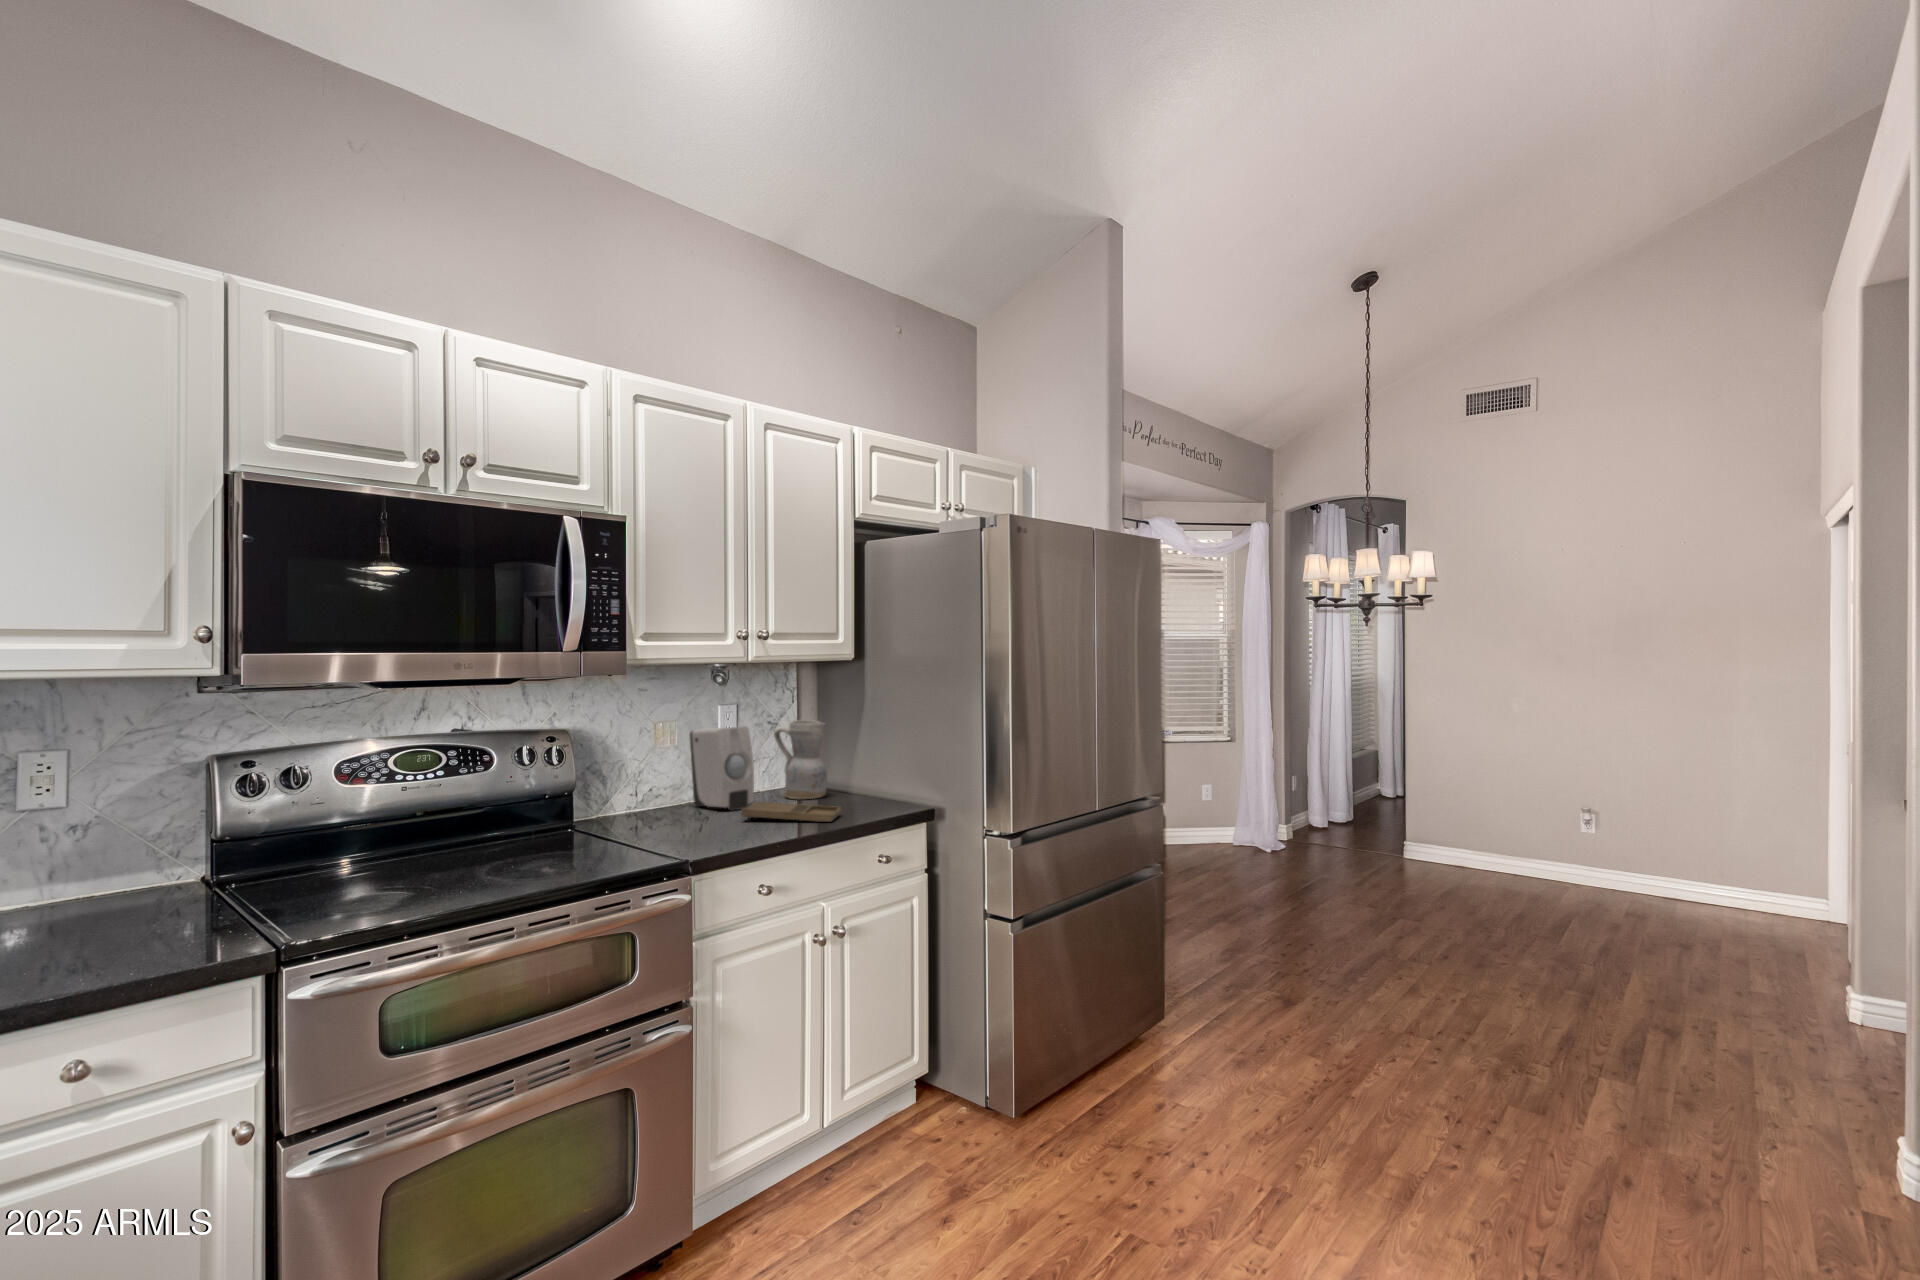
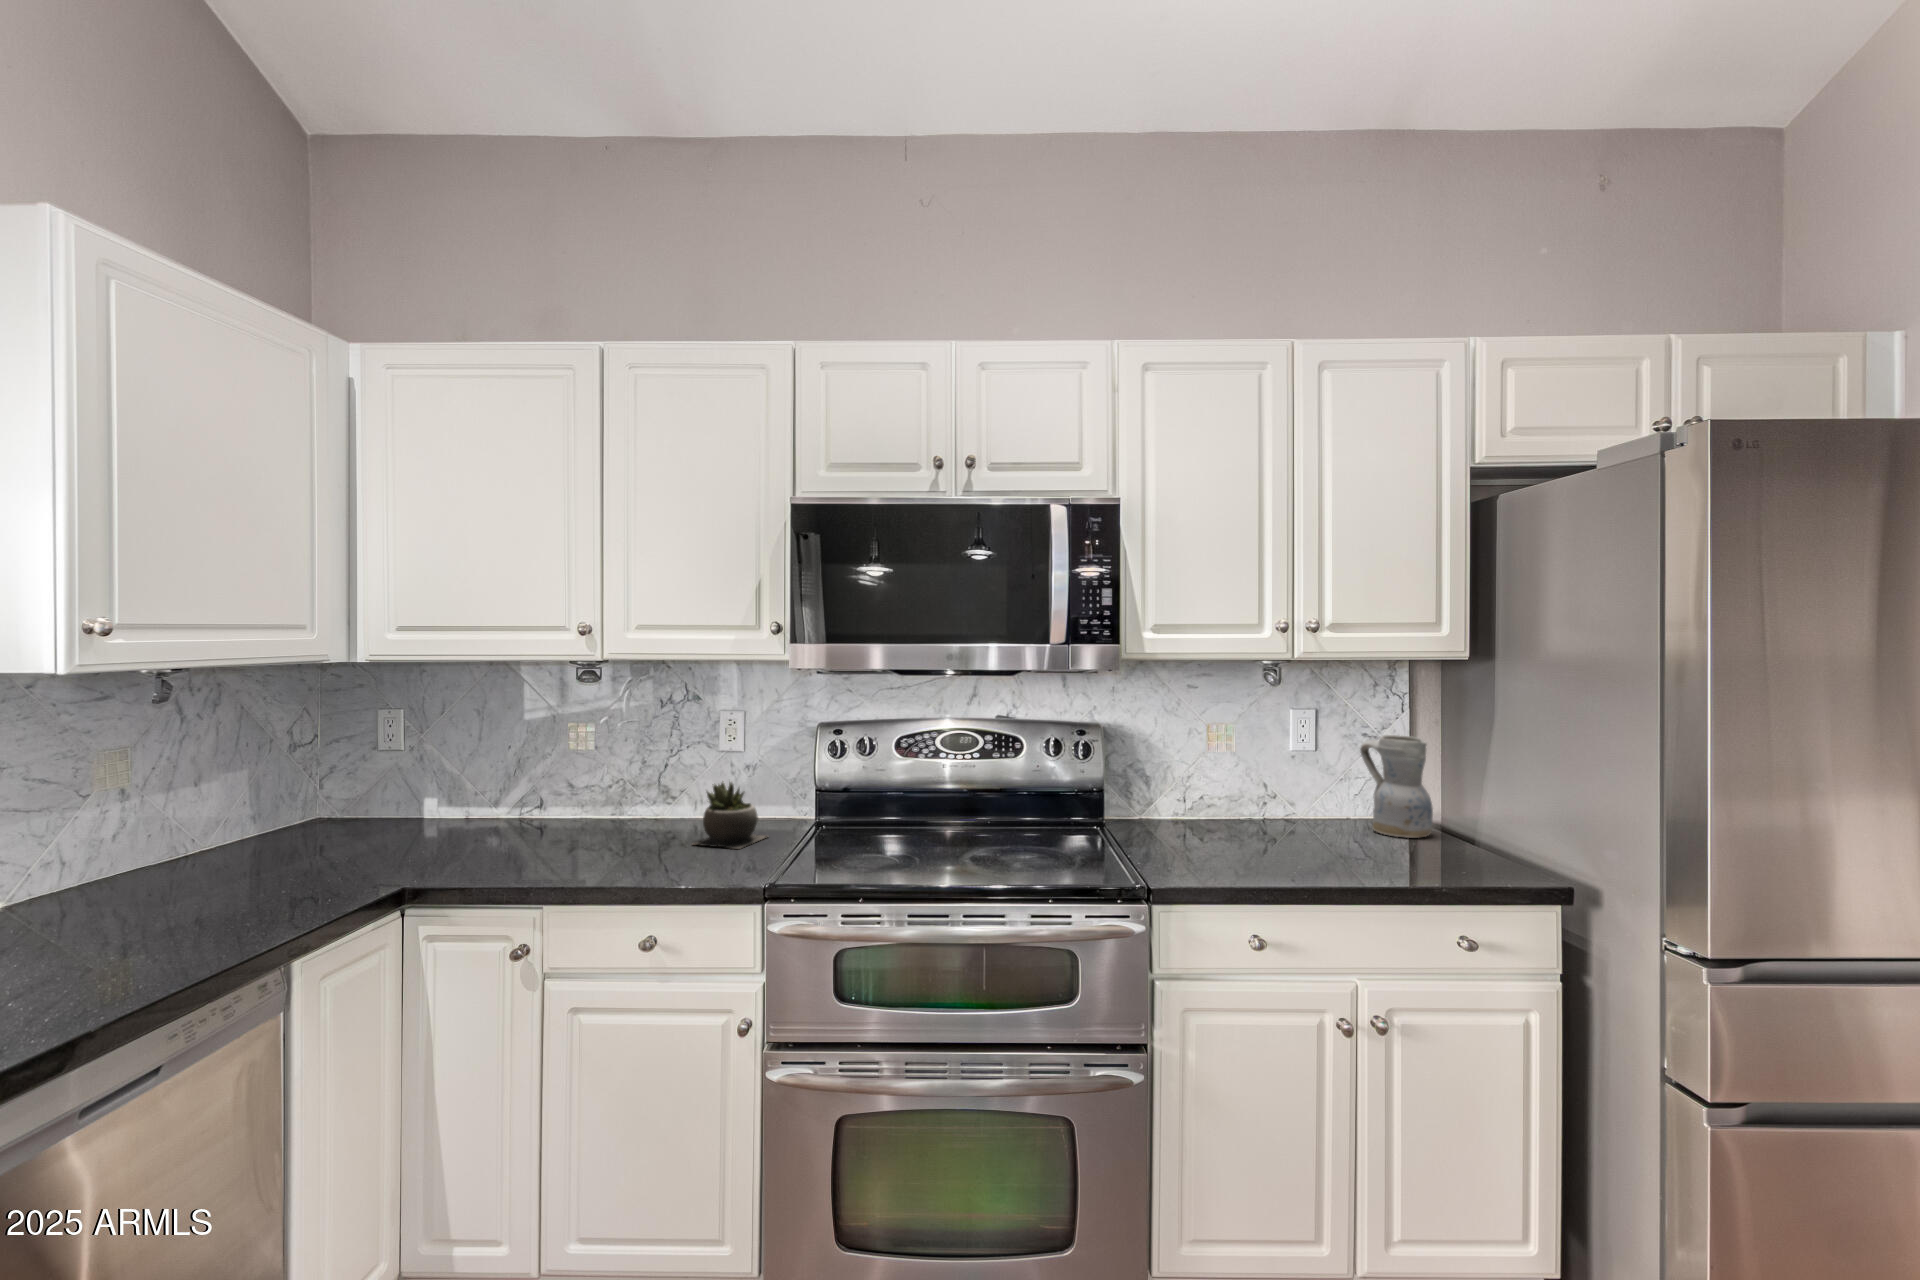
soap dispenser: present [690,726,754,811] -> none [1251,736,1318,835]
tray: present [741,802,841,822] -> none [1273,830,1410,875]
succulent plant: none [60,841,175,939] -> present [694,782,766,849]

